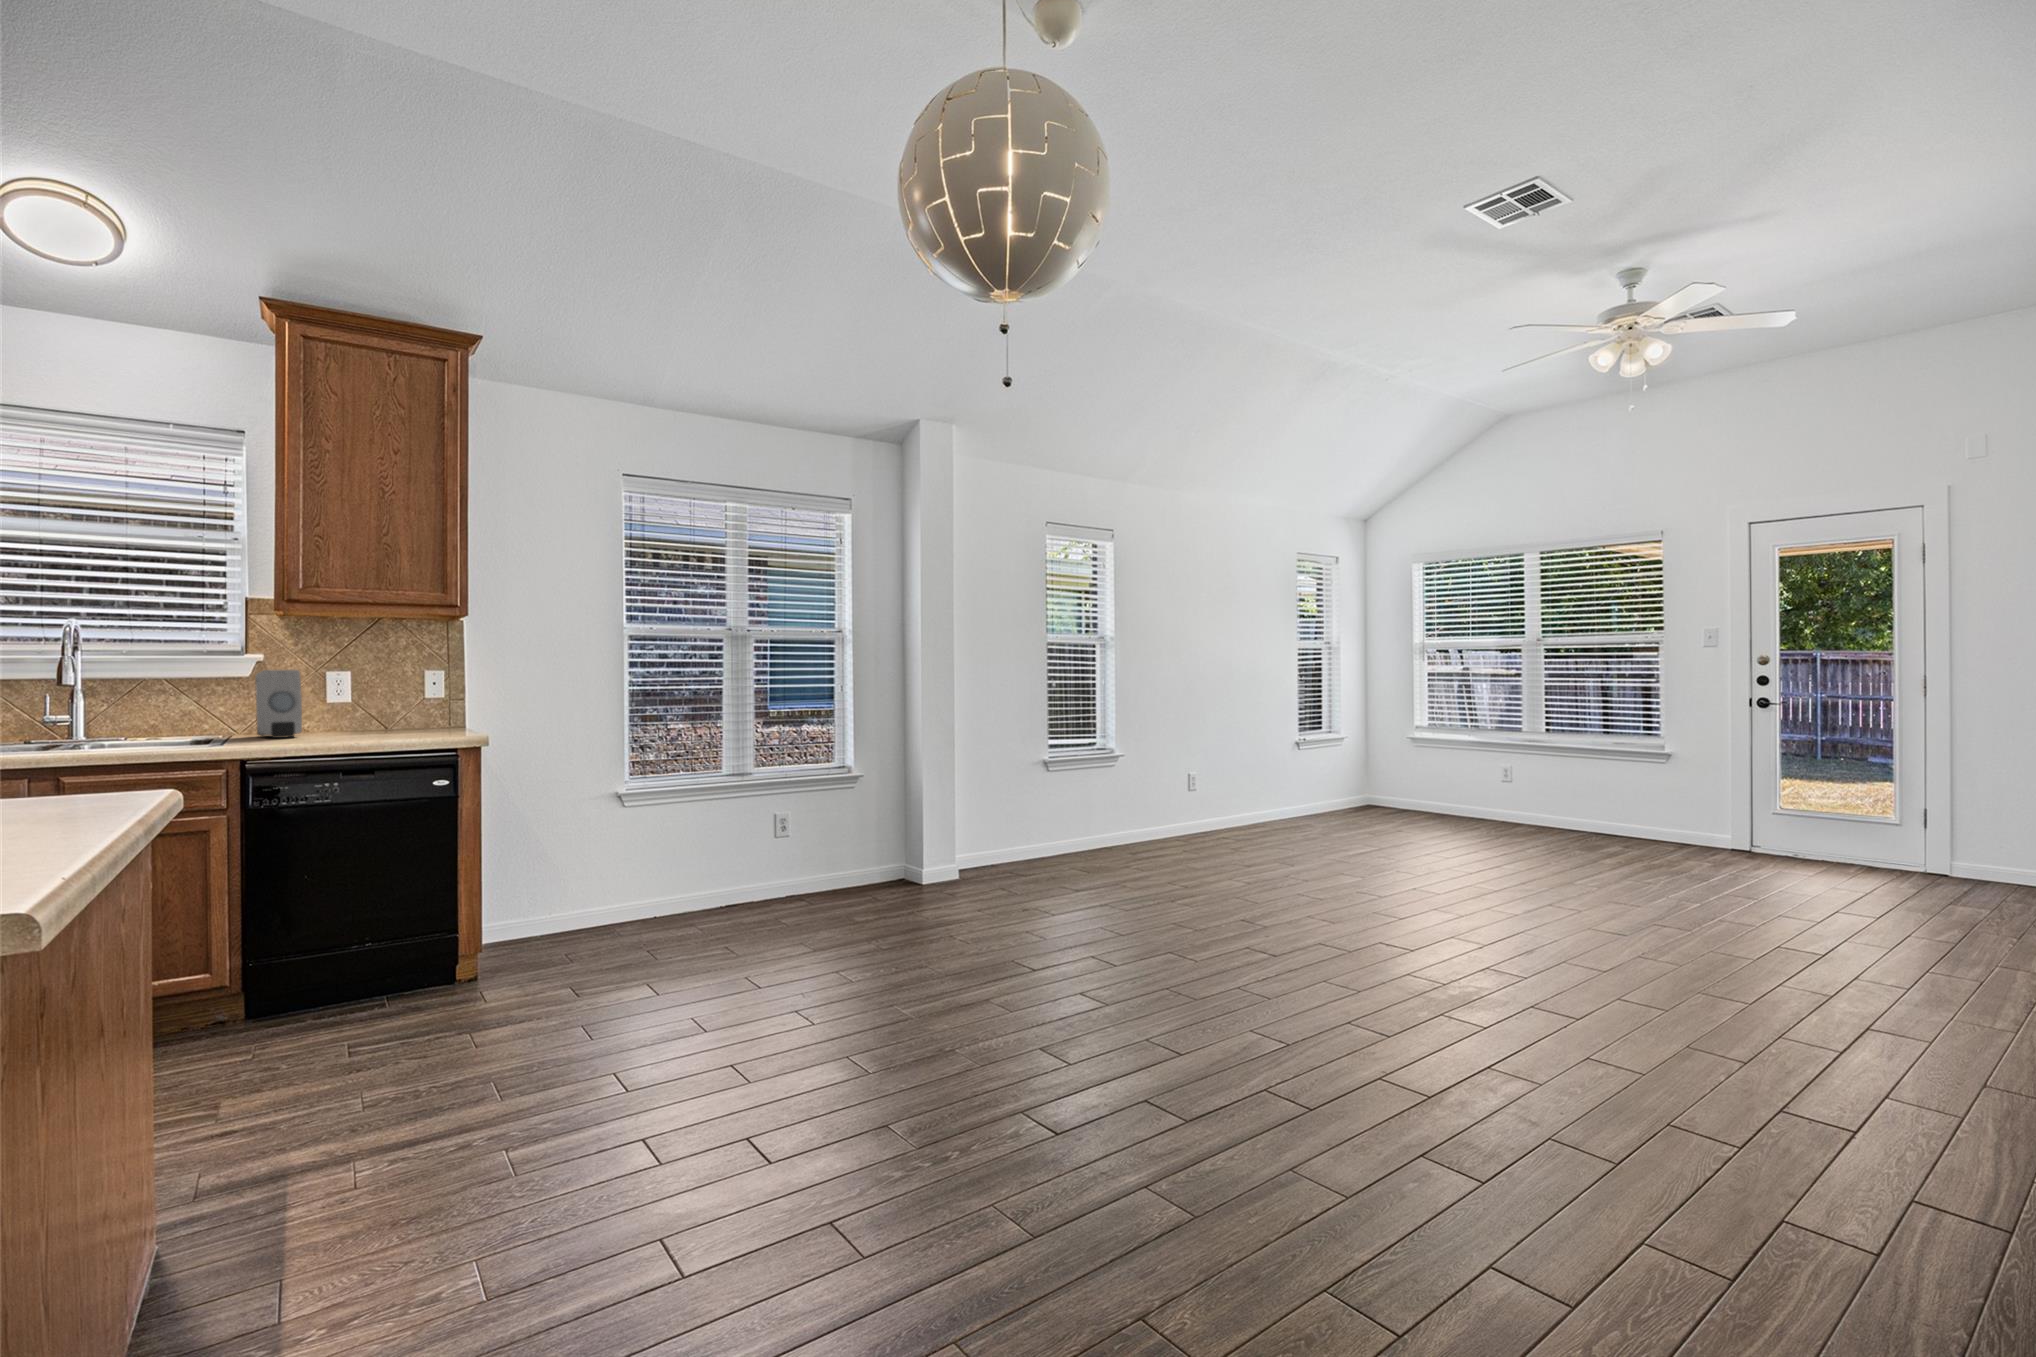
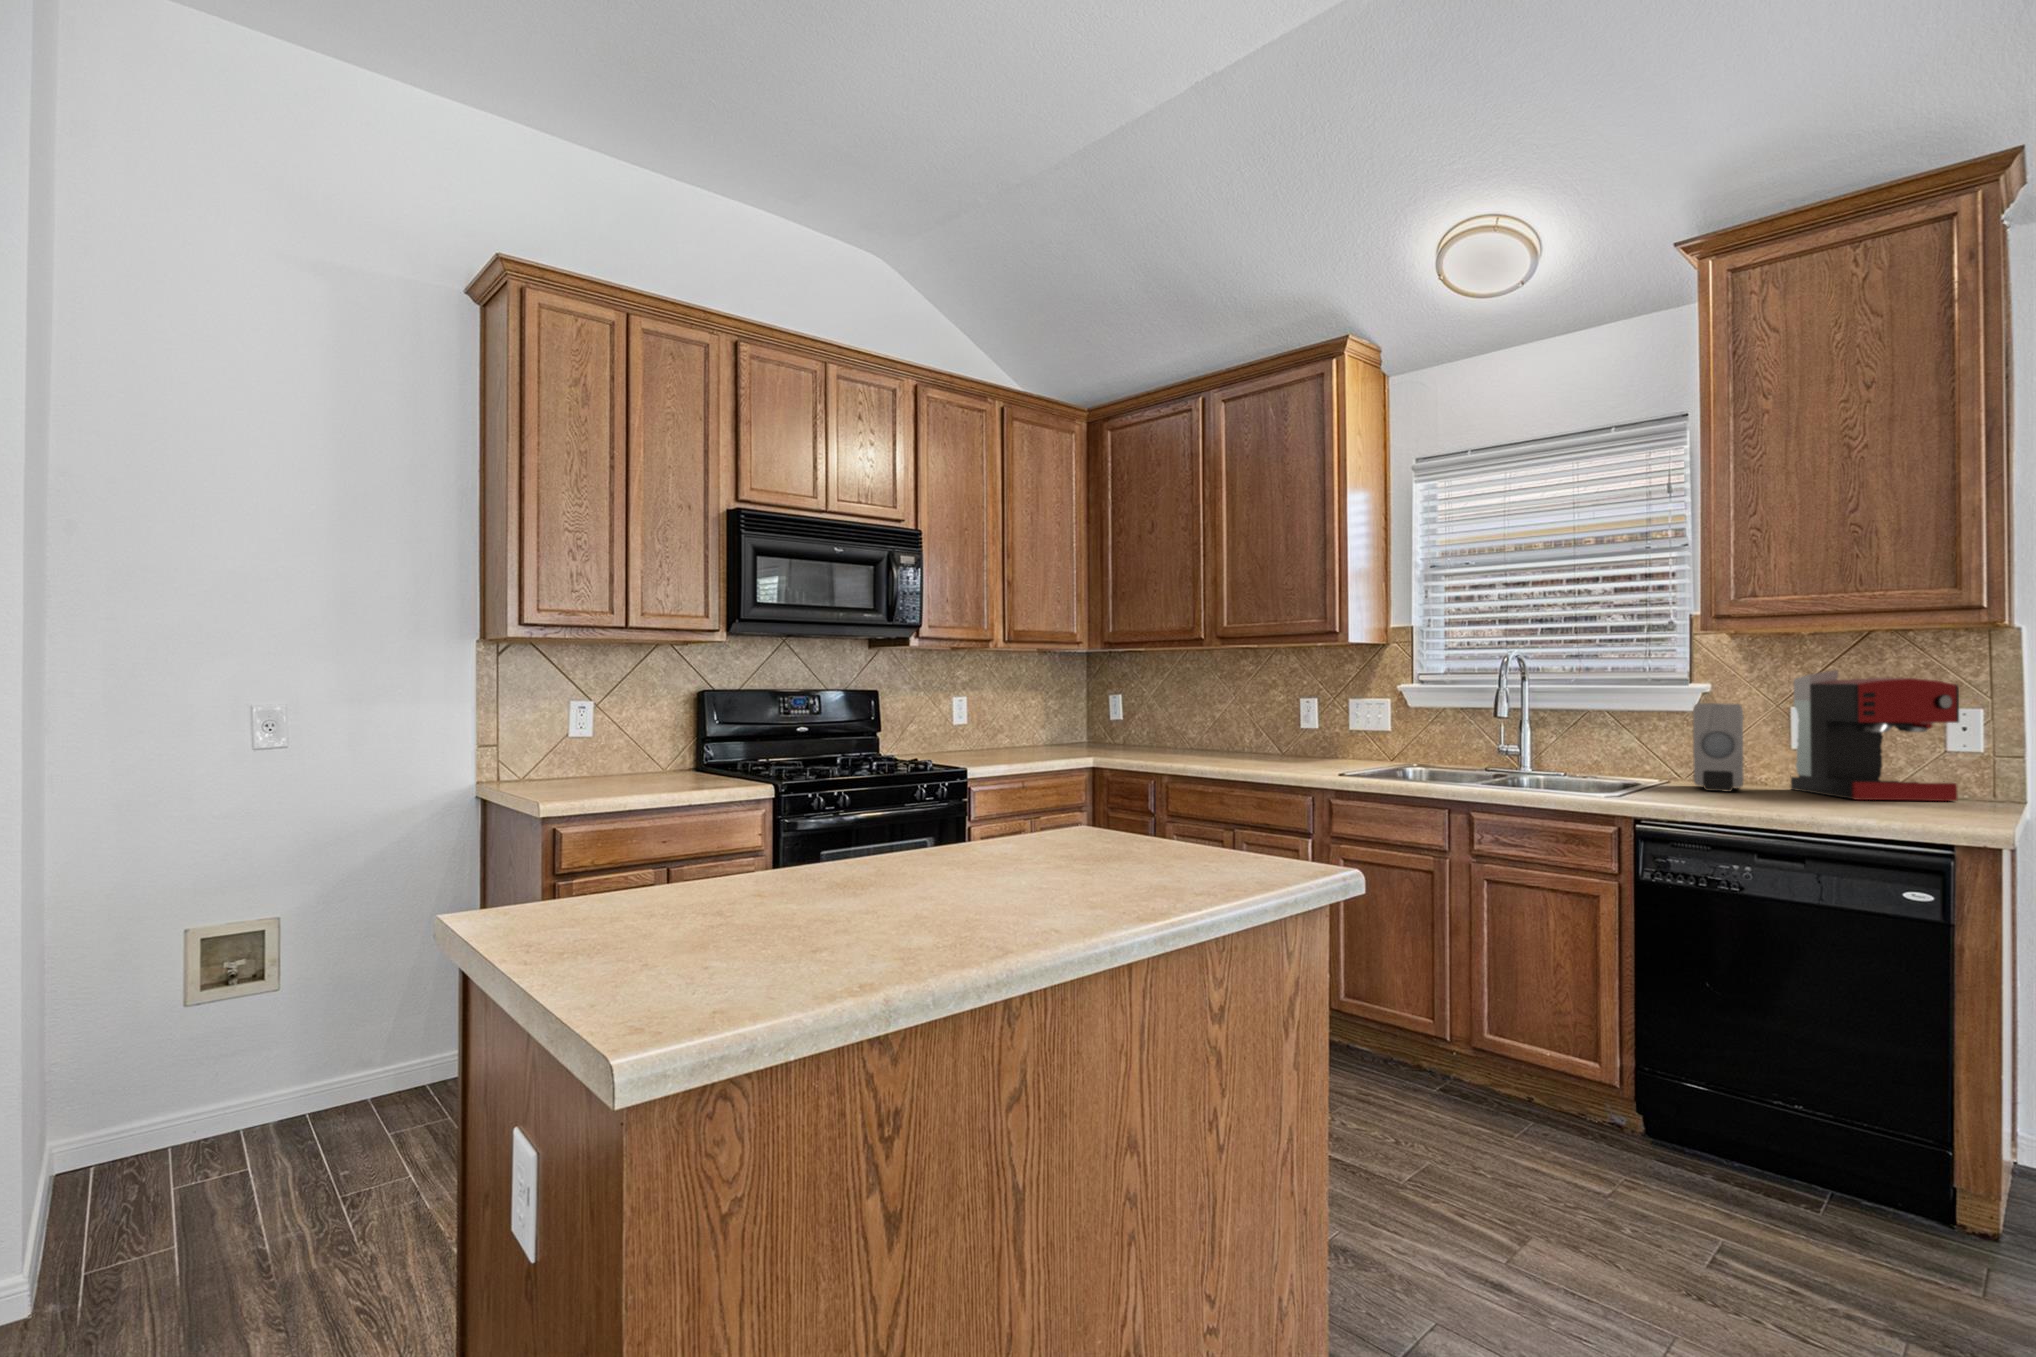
coffee maker: none [325,644,434,734] -> present [1791,670,1959,801]

